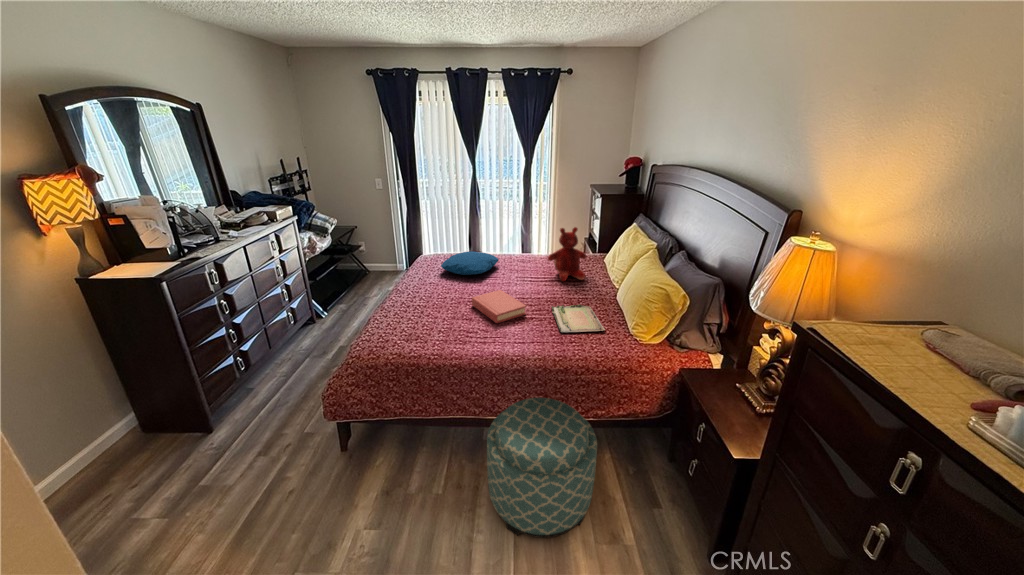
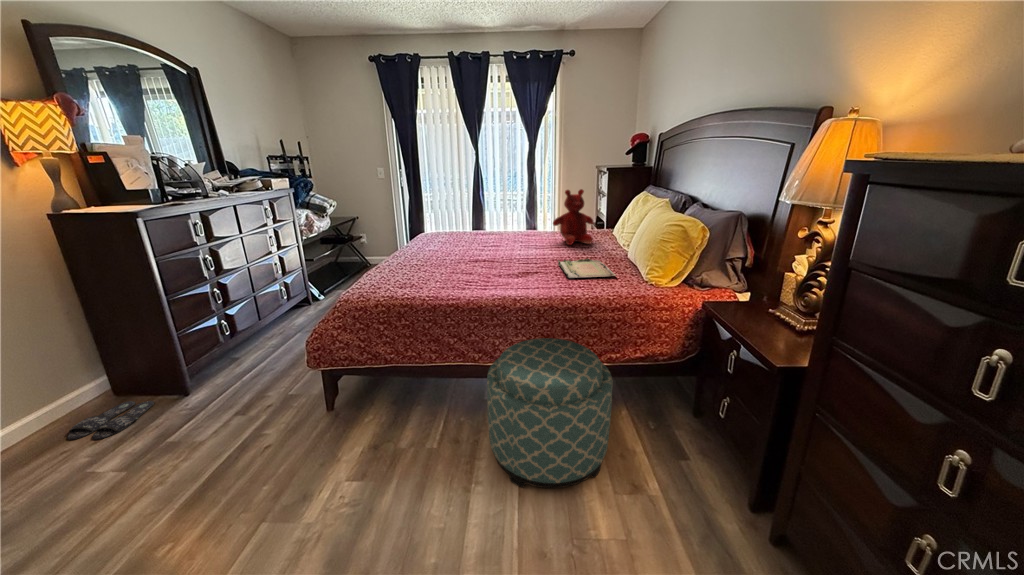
pillow: present [441,251,498,275] -> none [441,222,501,241]
hardback book: present [472,290,526,323] -> none [472,247,531,273]
slippers: none [108,439,182,482] -> present [68,401,155,440]

